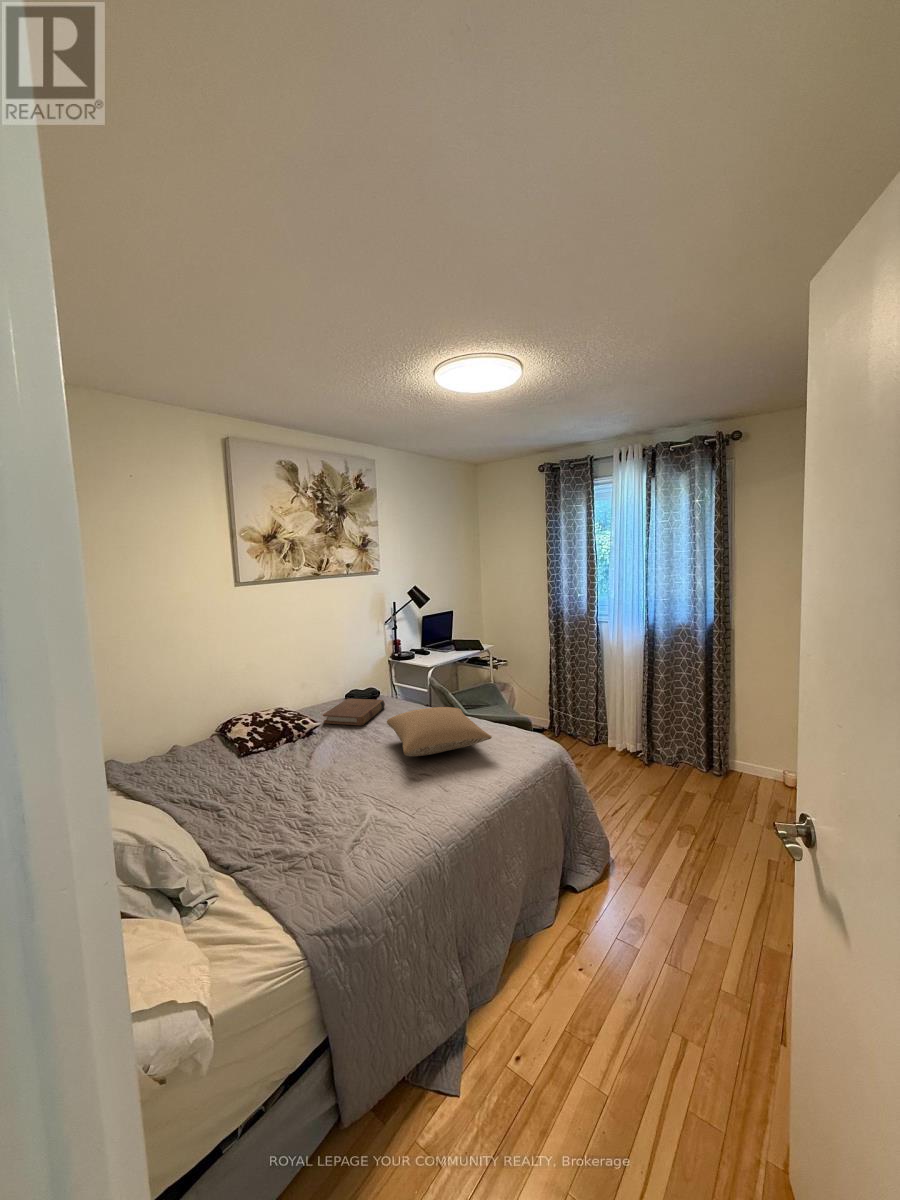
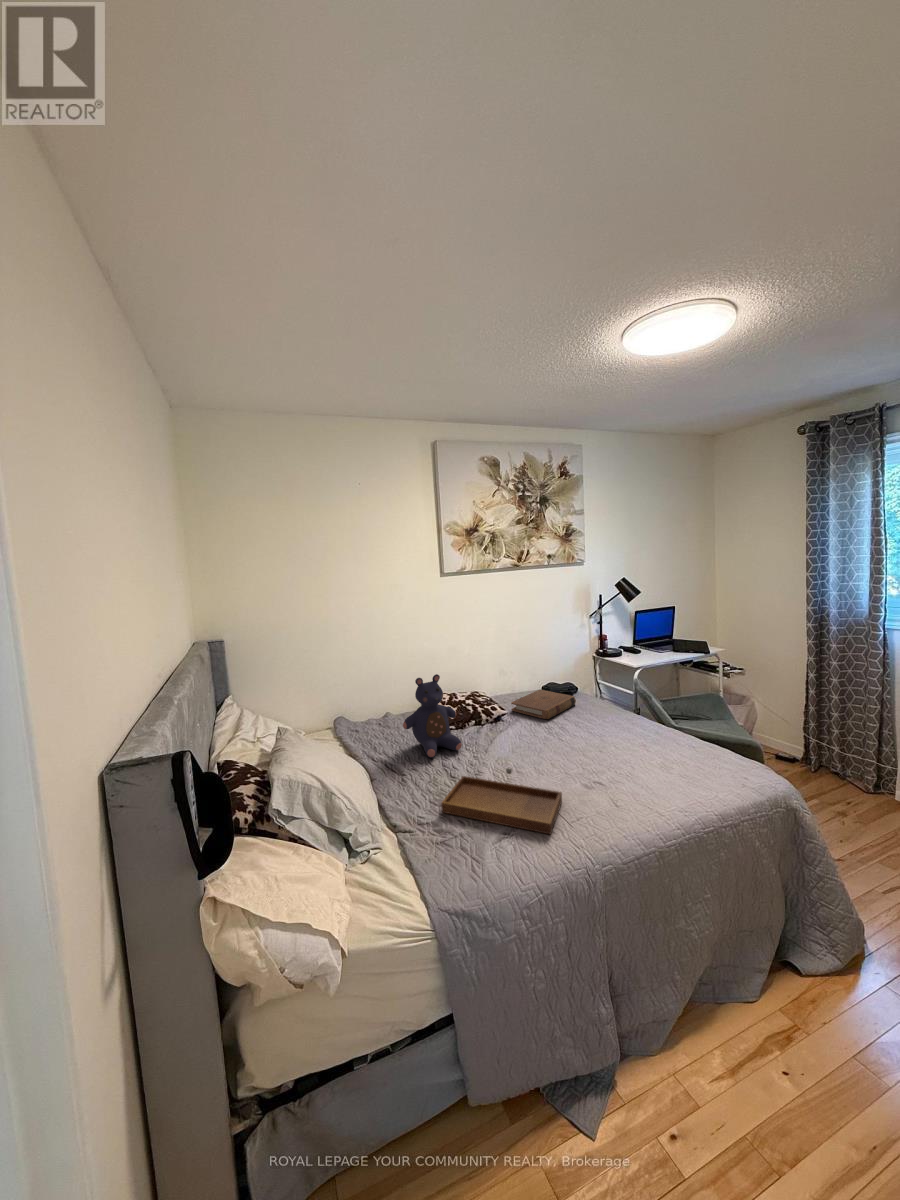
teddy bear: none [206,693,281,787] -> present [403,674,462,758]
pillow: present [387,707,492,756] -> none [568,714,683,765]
tray: none [278,774,400,839] -> present [441,768,562,834]

